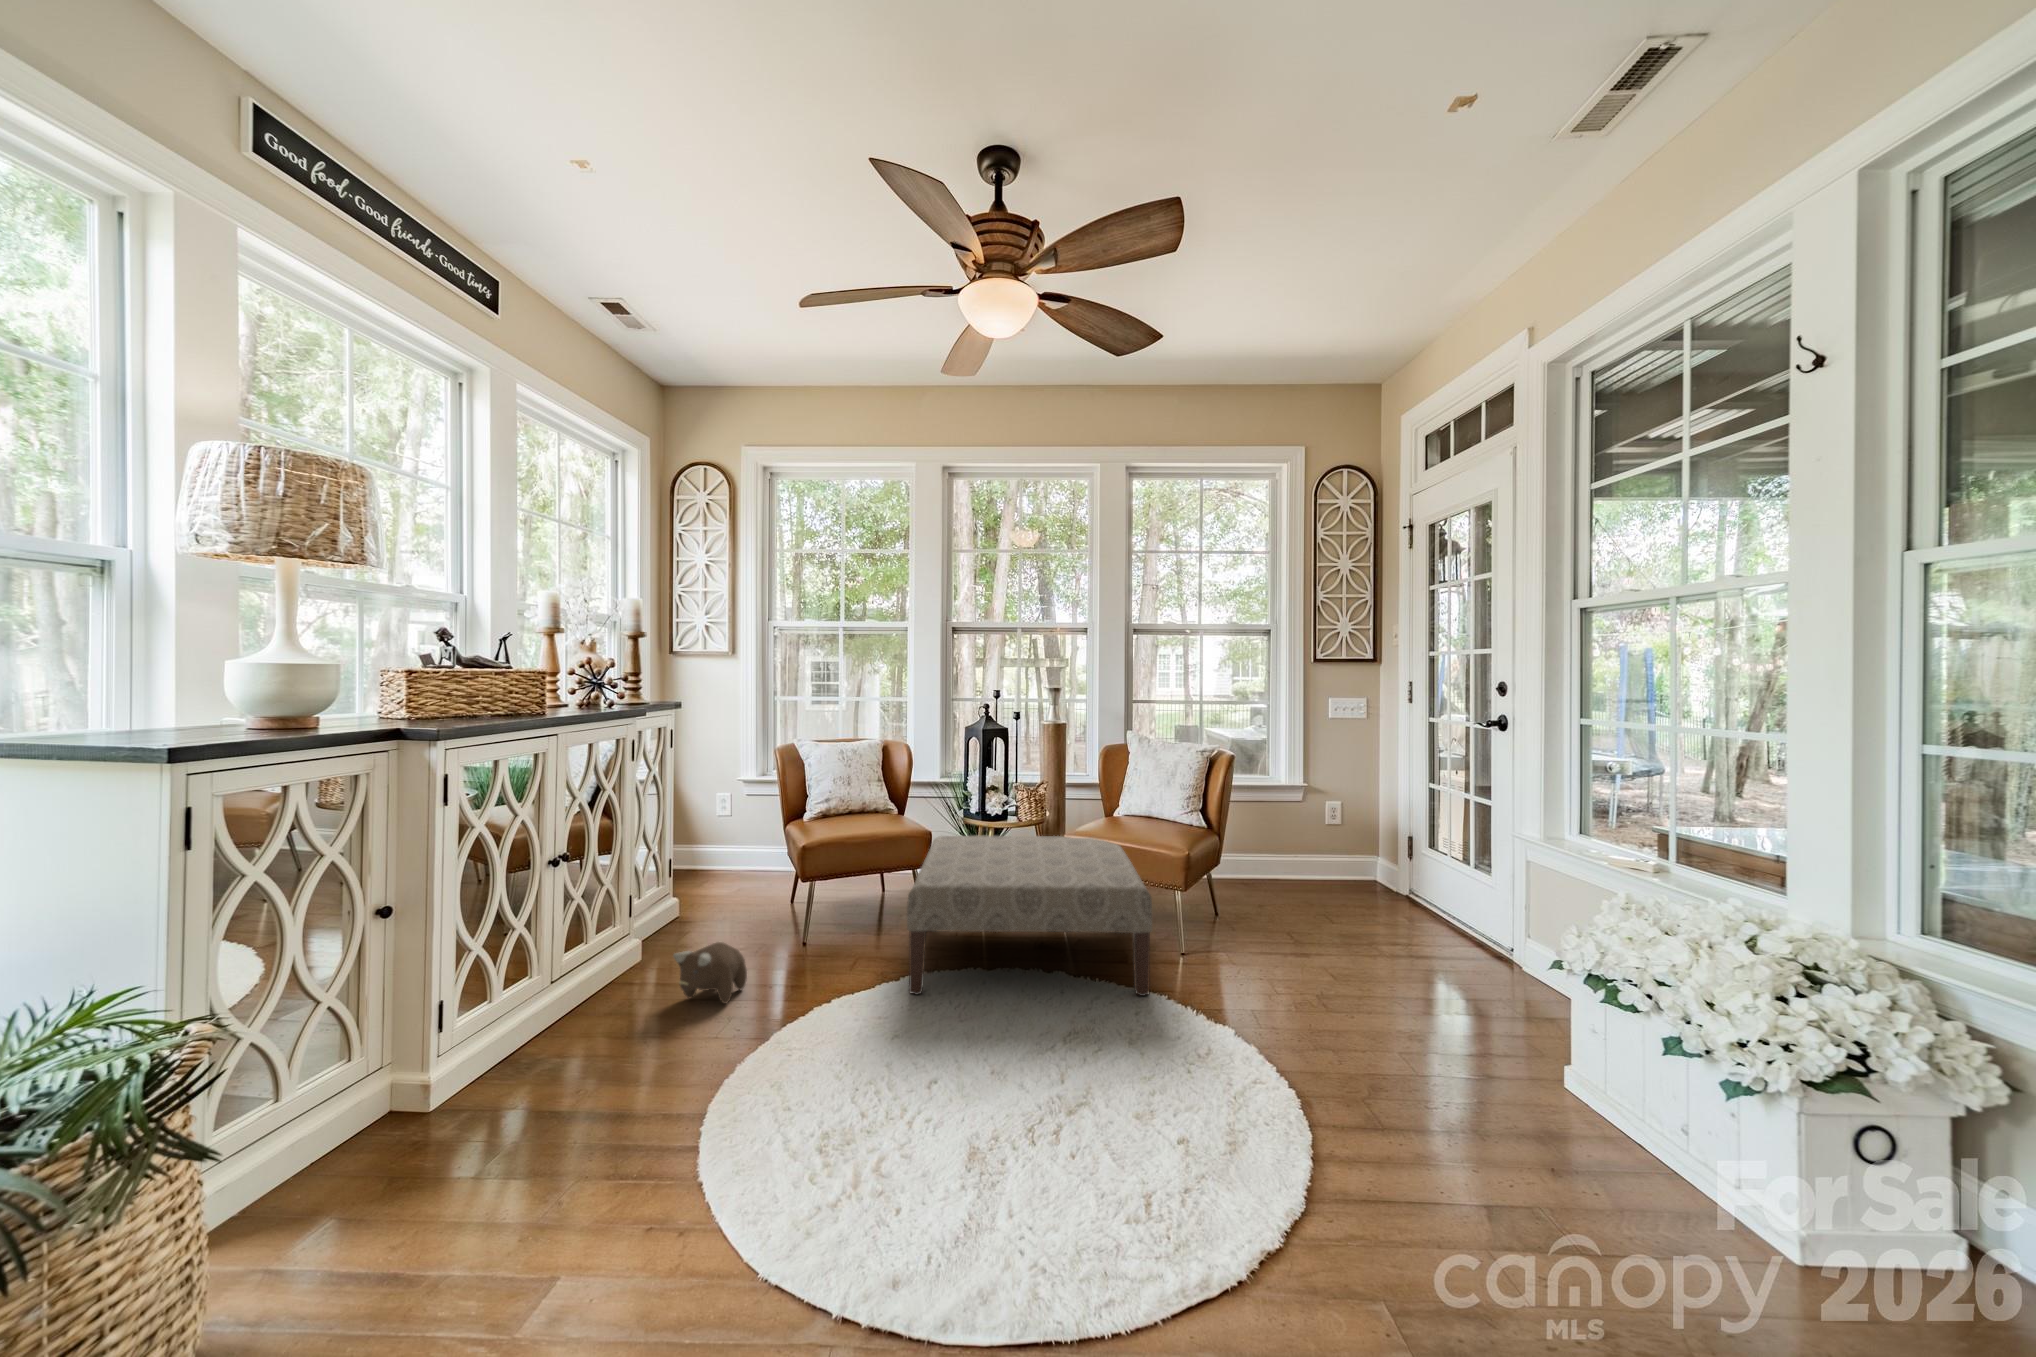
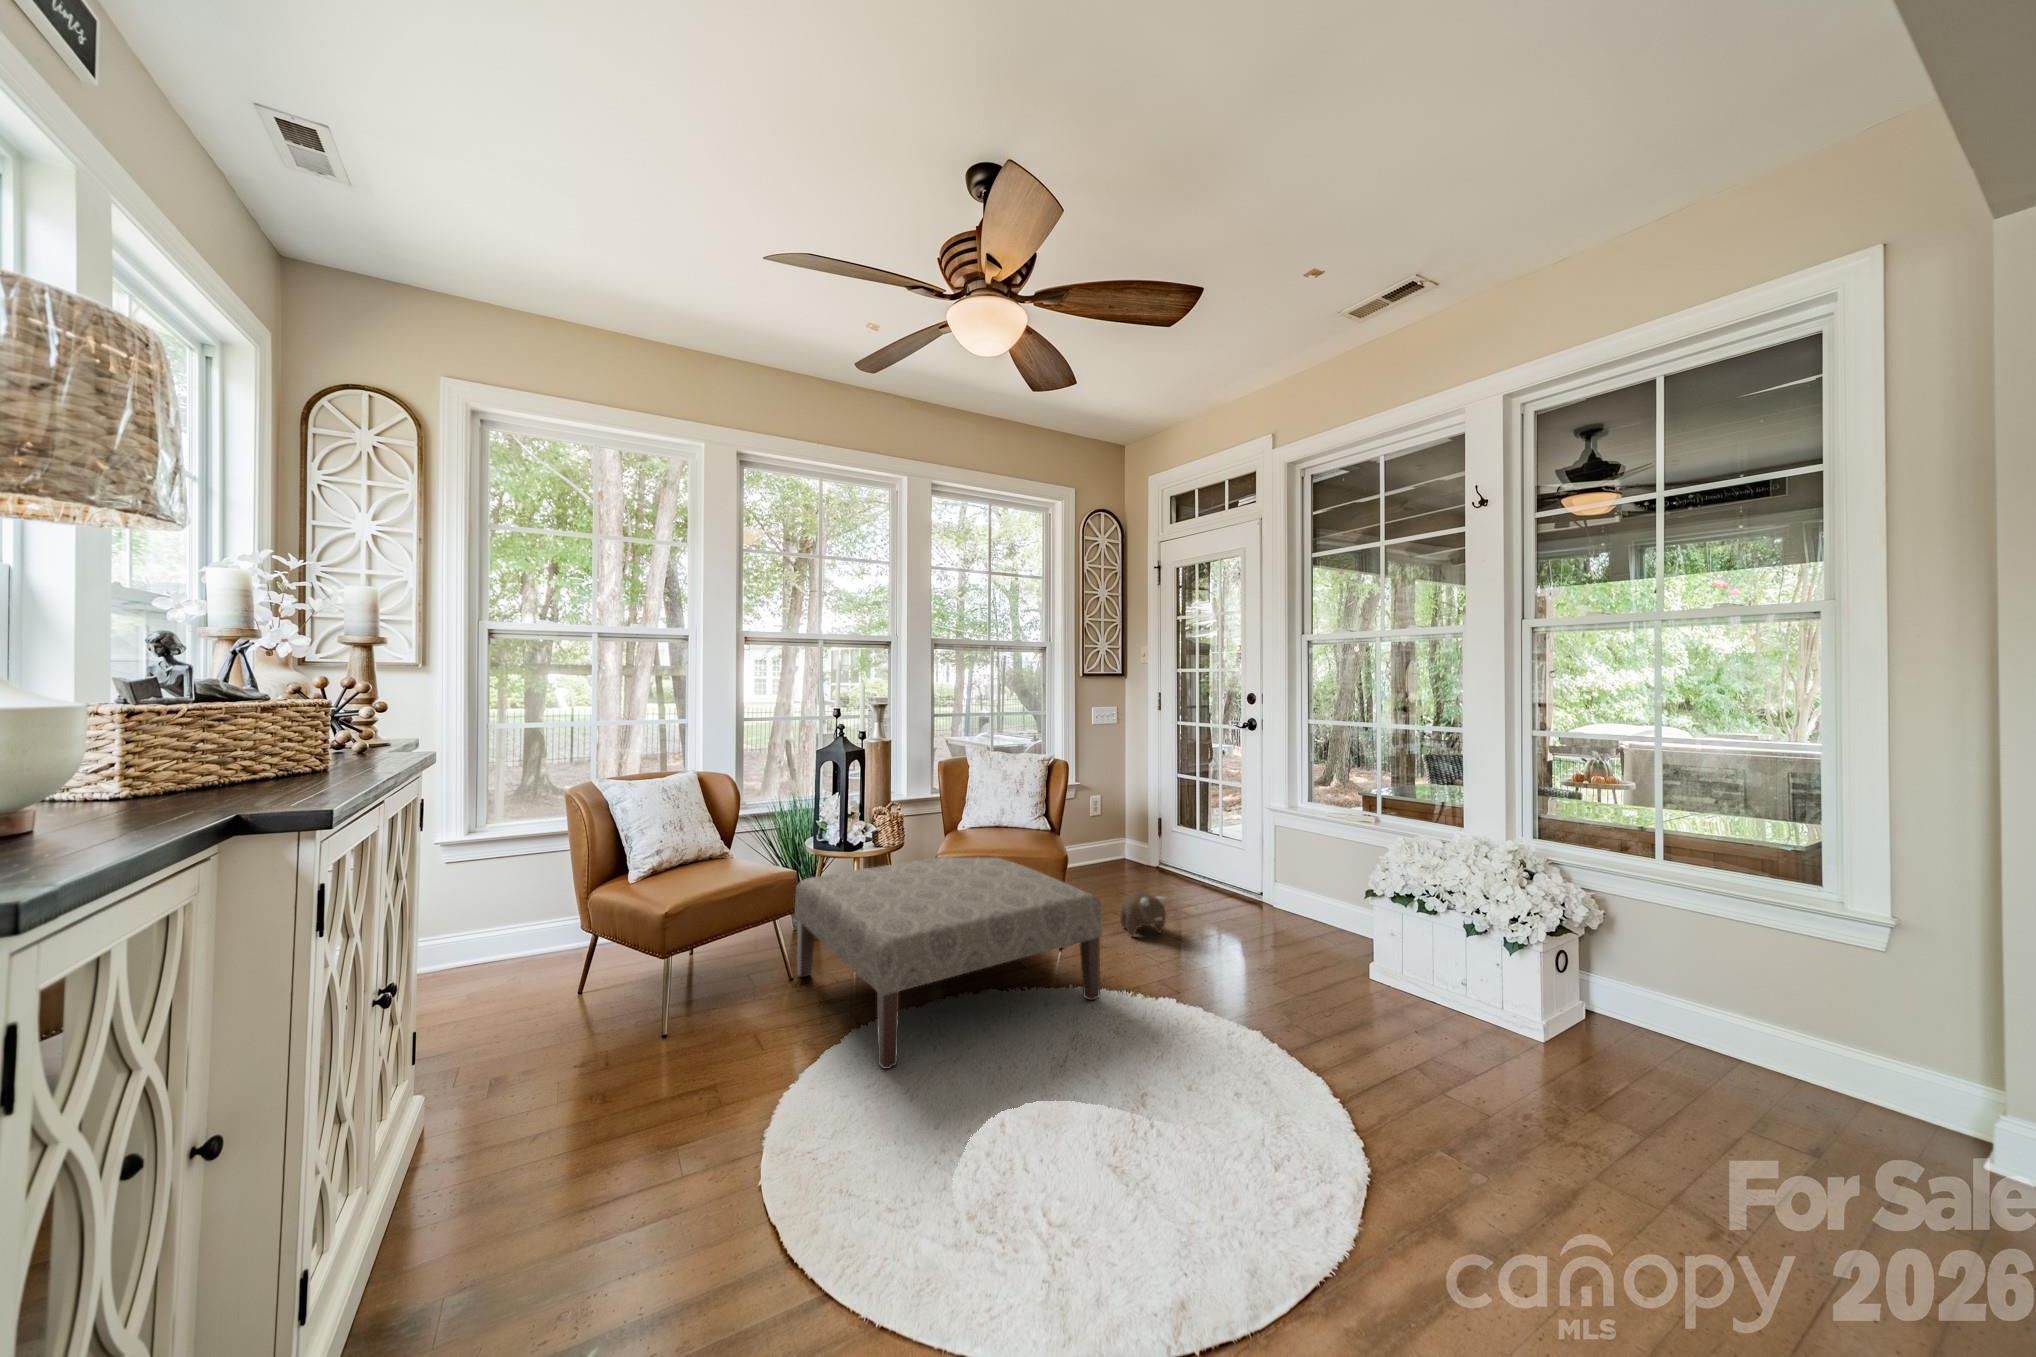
plush toy: present [673,942,747,1004] -> present [1120,891,1167,936]

